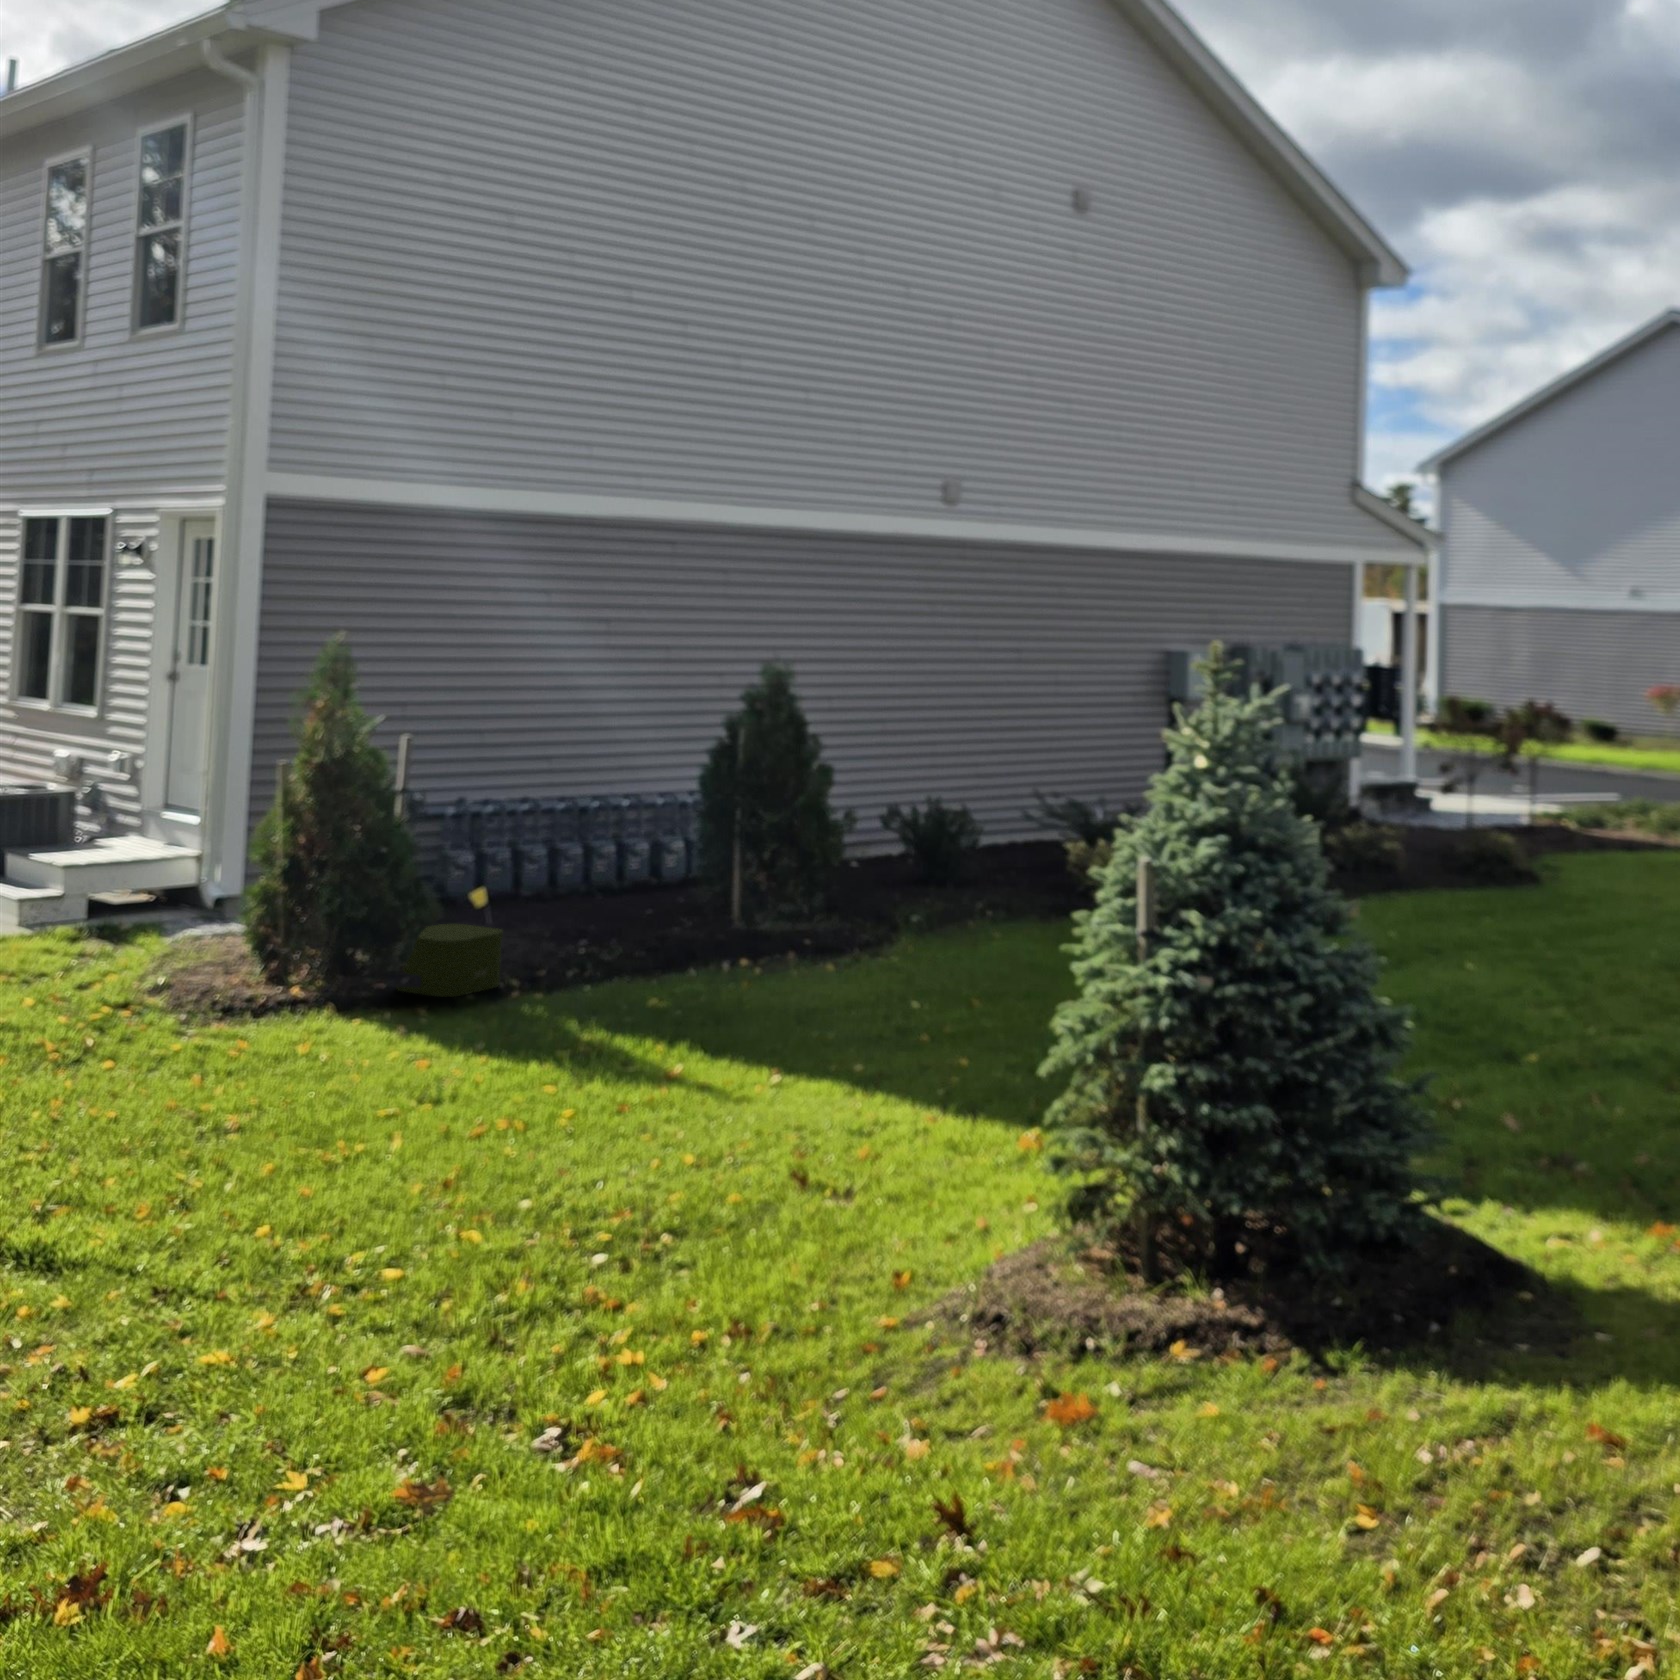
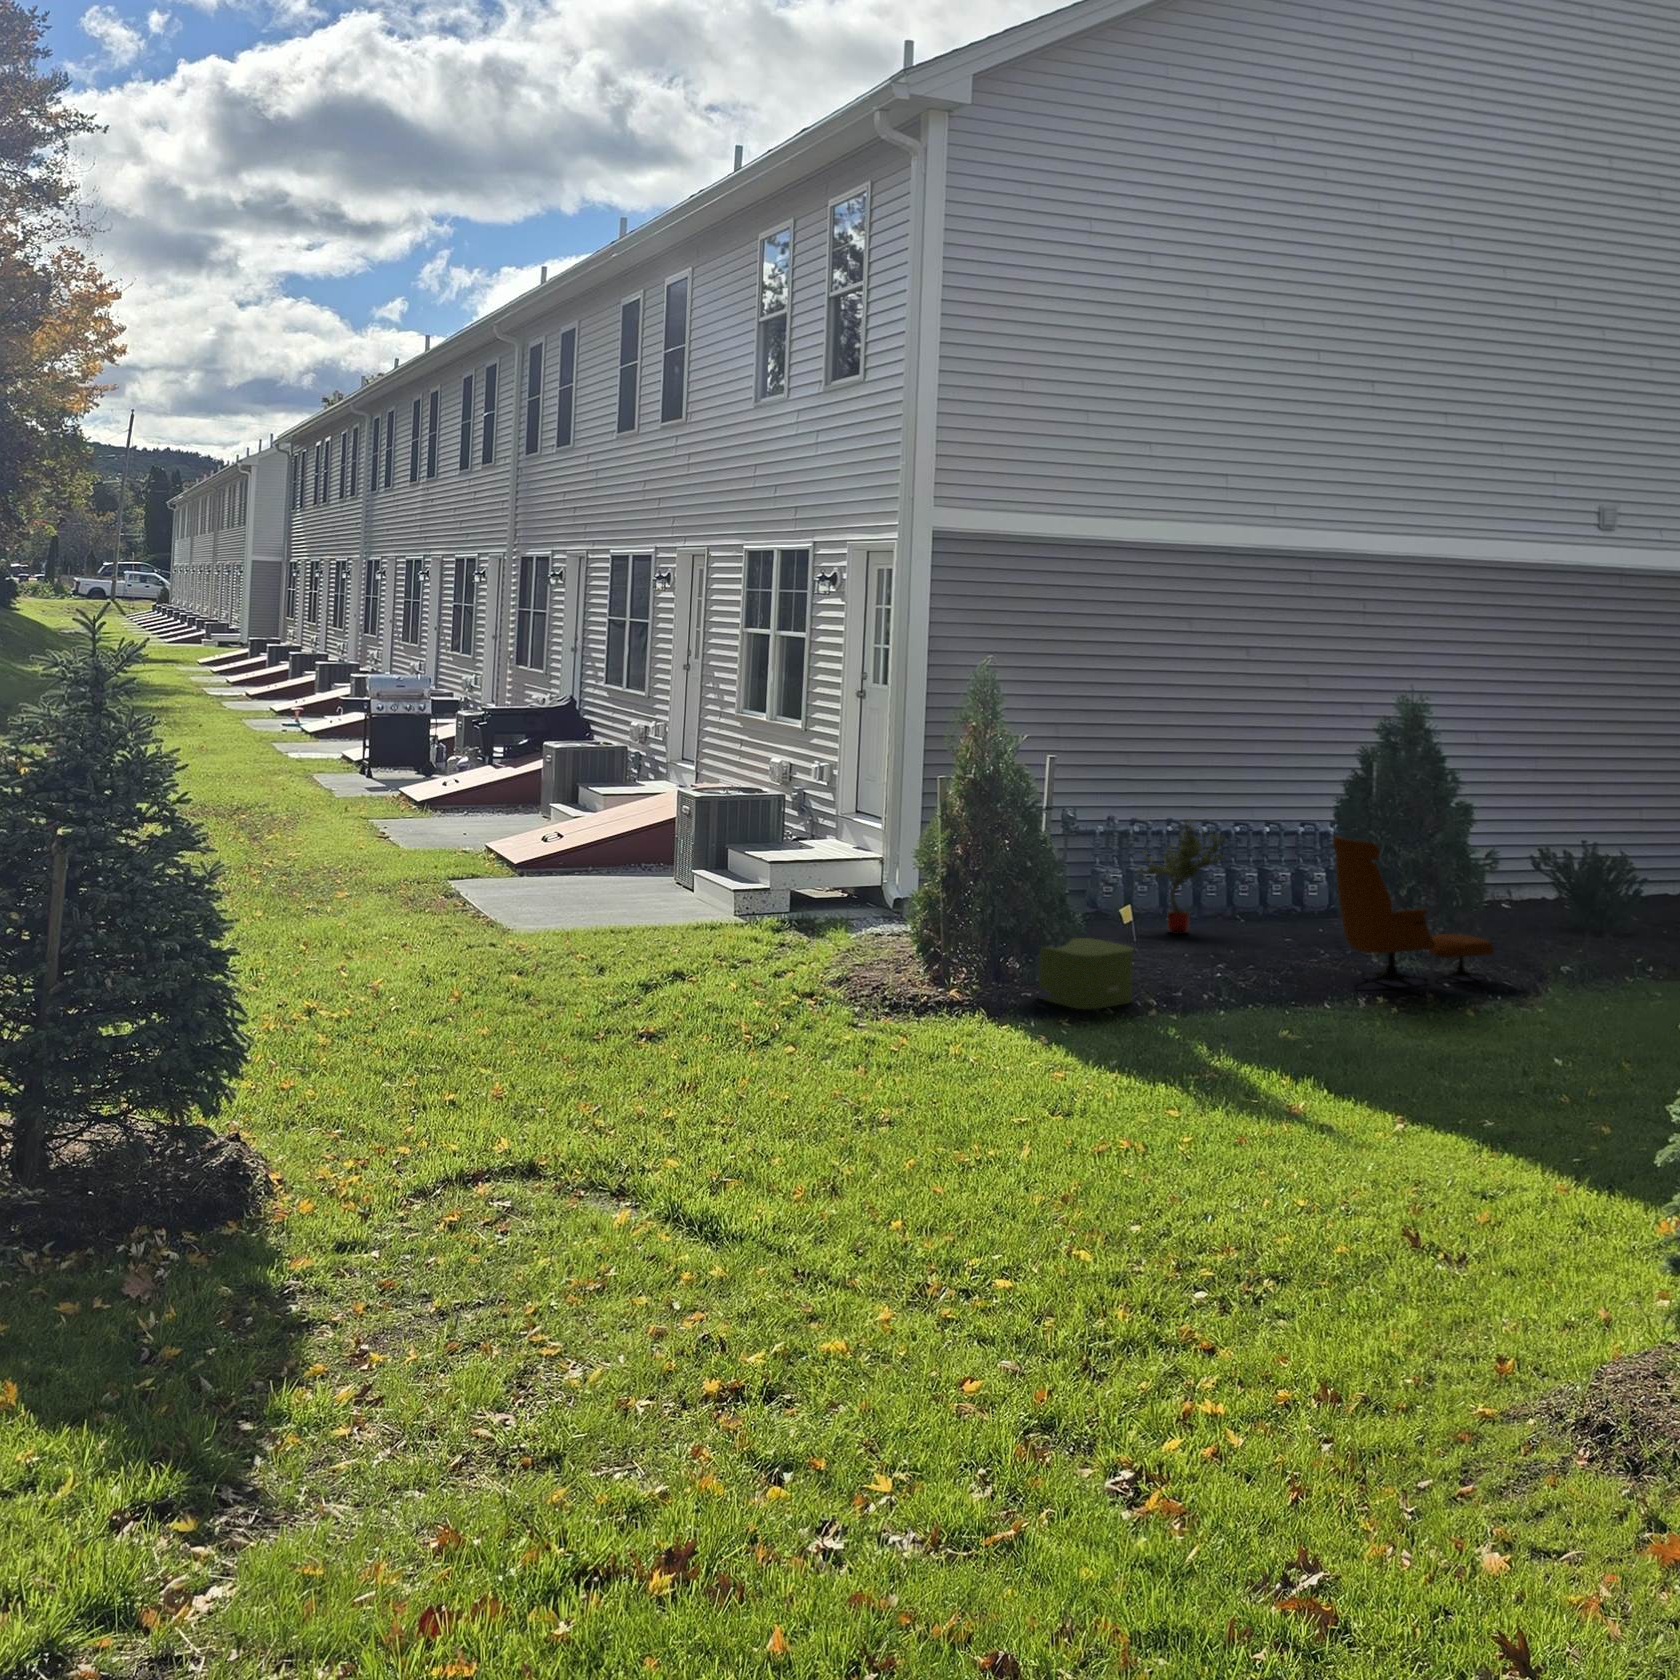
potted tree: none [494,796,592,916] -> present [1136,819,1224,934]
lounge chair: none [709,806,860,957] -> present [1333,835,1494,995]

